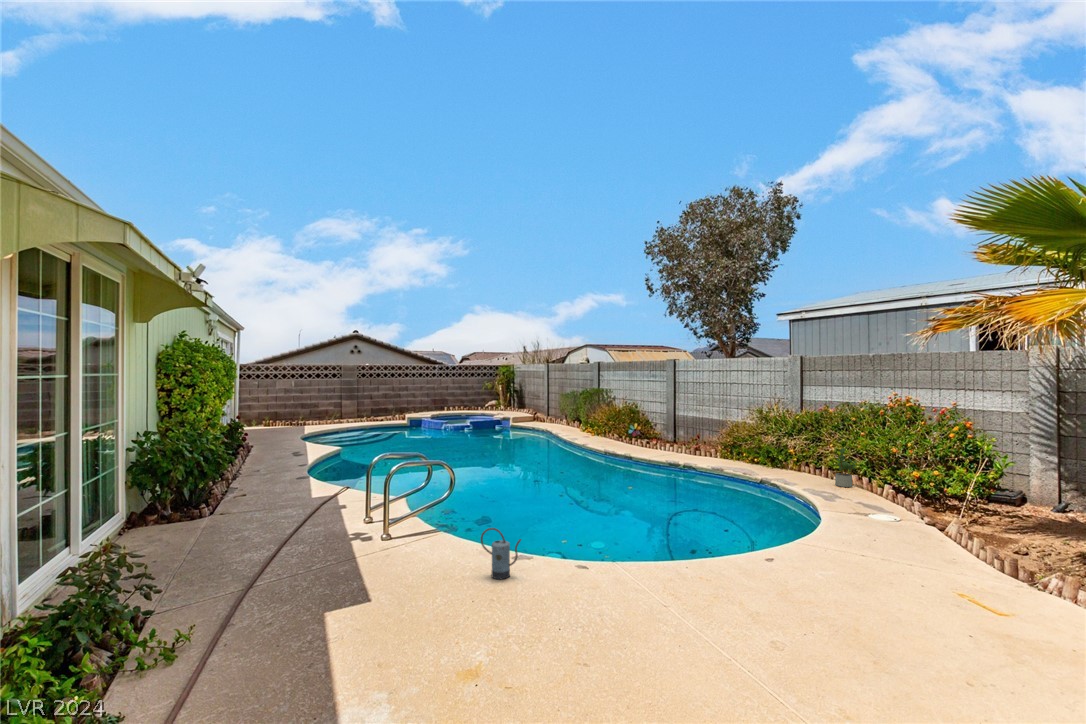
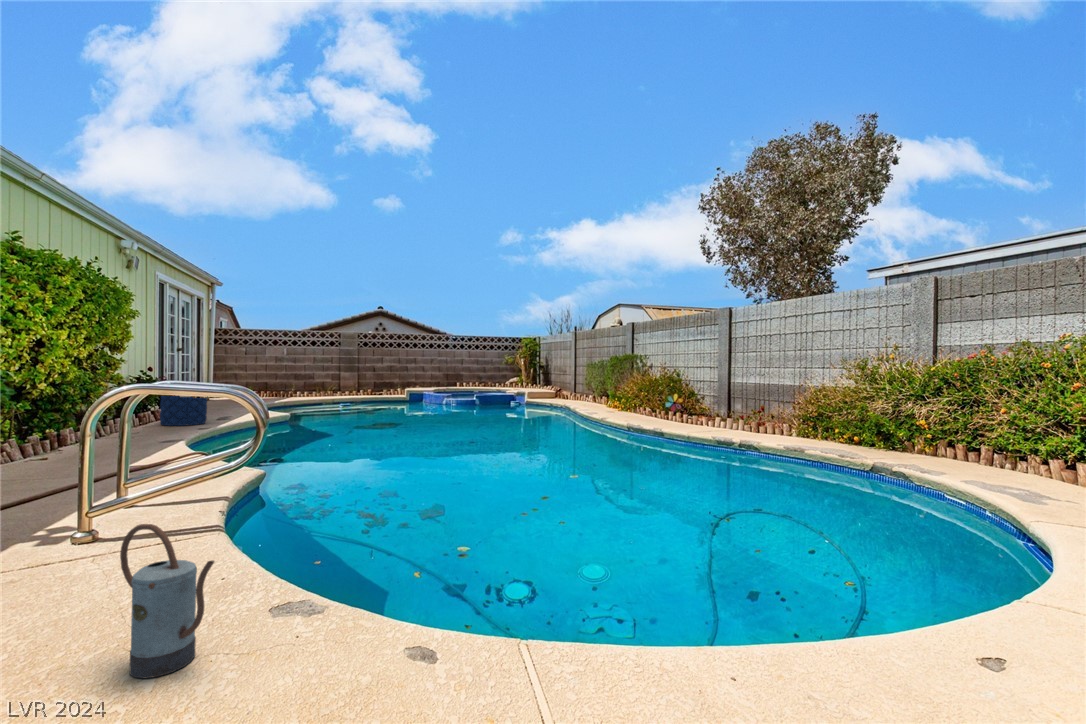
pouf: none [260,433,293,464] -> present [160,396,207,426]
potted plant: present [835,448,857,487] -> none [1016,411,1065,481]

